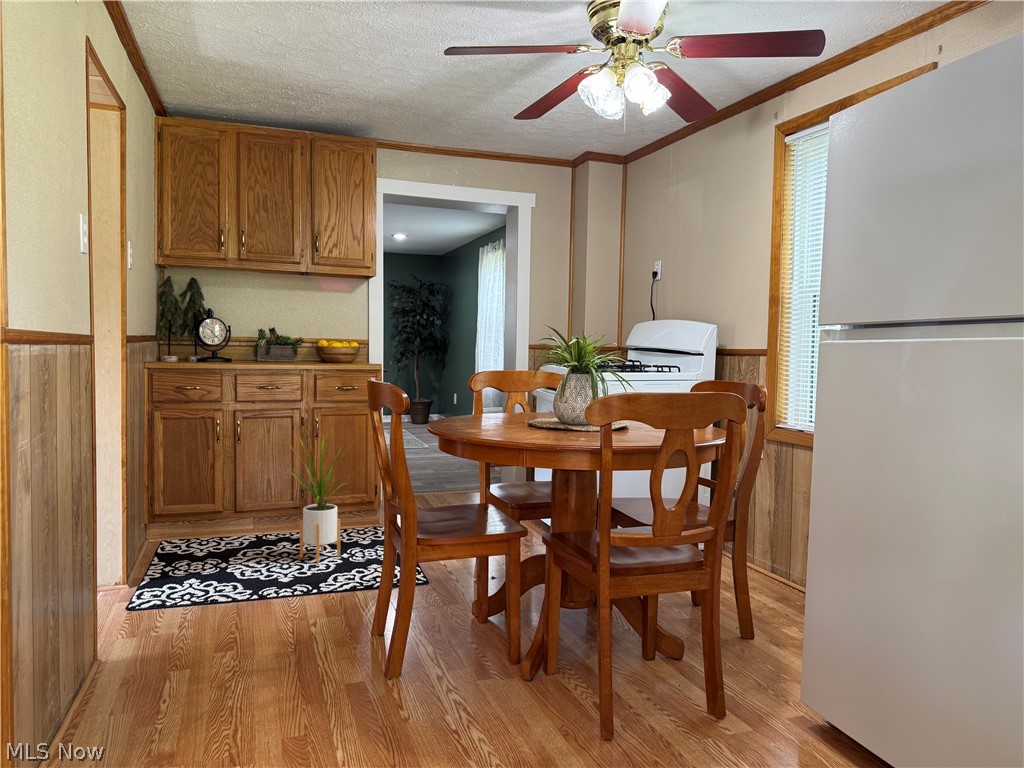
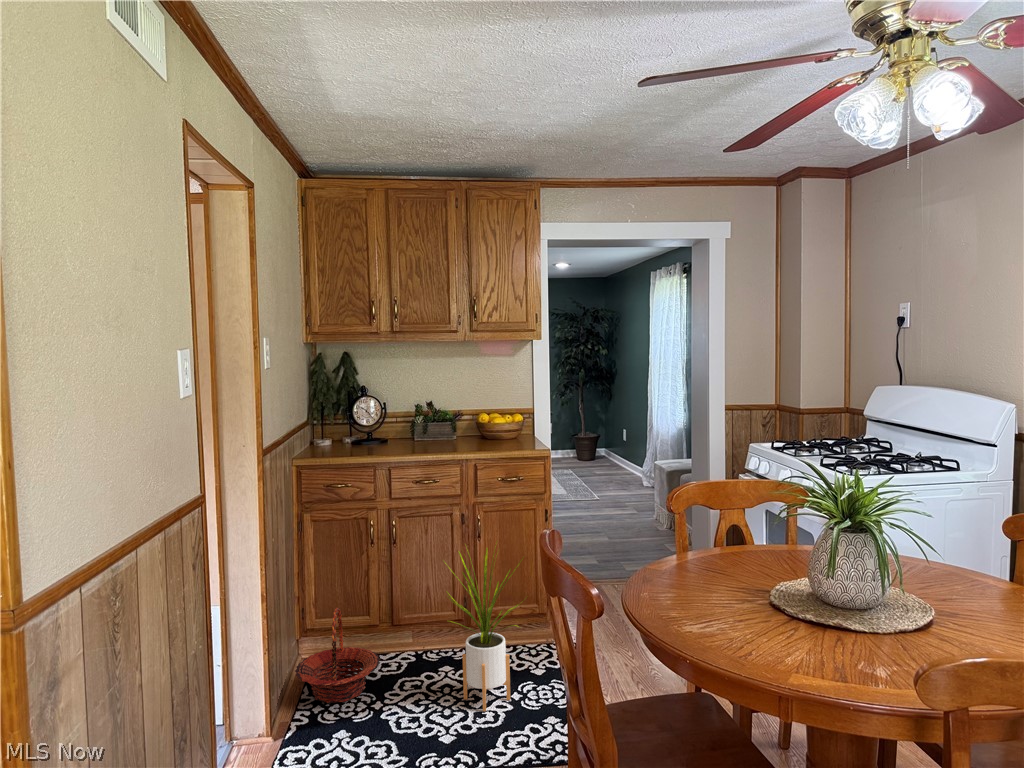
basket: none [145,485,225,563] -> present [295,608,380,703]

